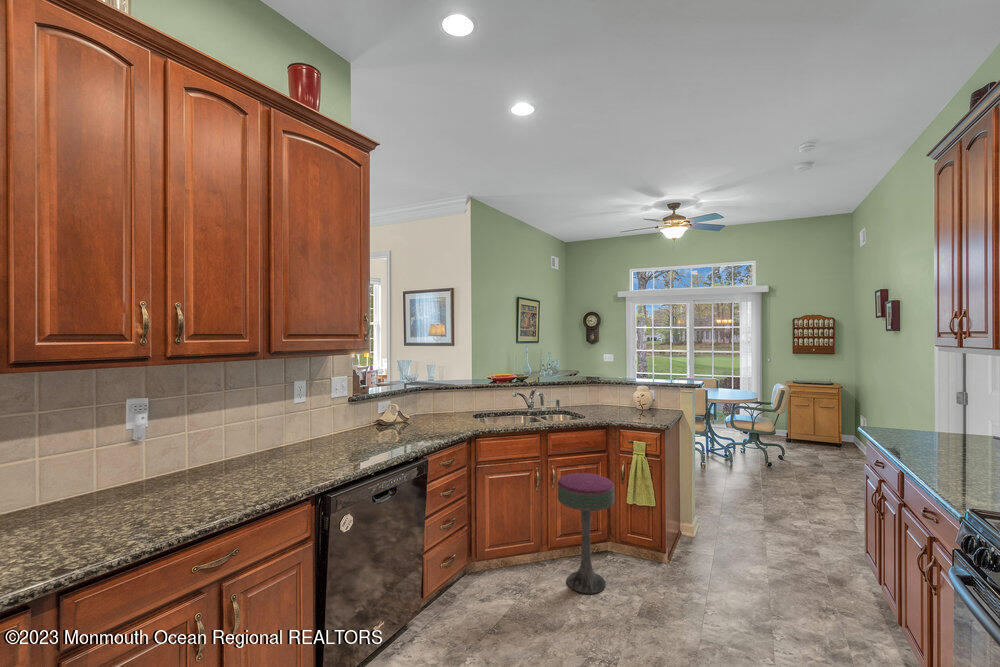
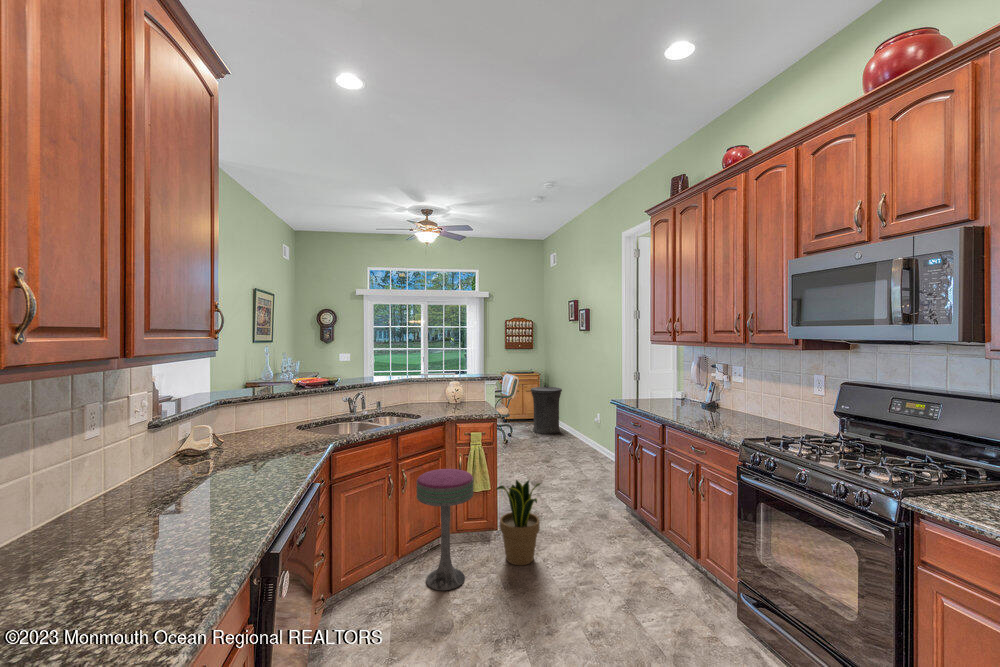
trash can: none [820,404,874,471] -> present [531,385,562,434]
potted plant: none [646,504,707,604] -> present [496,480,541,565]

